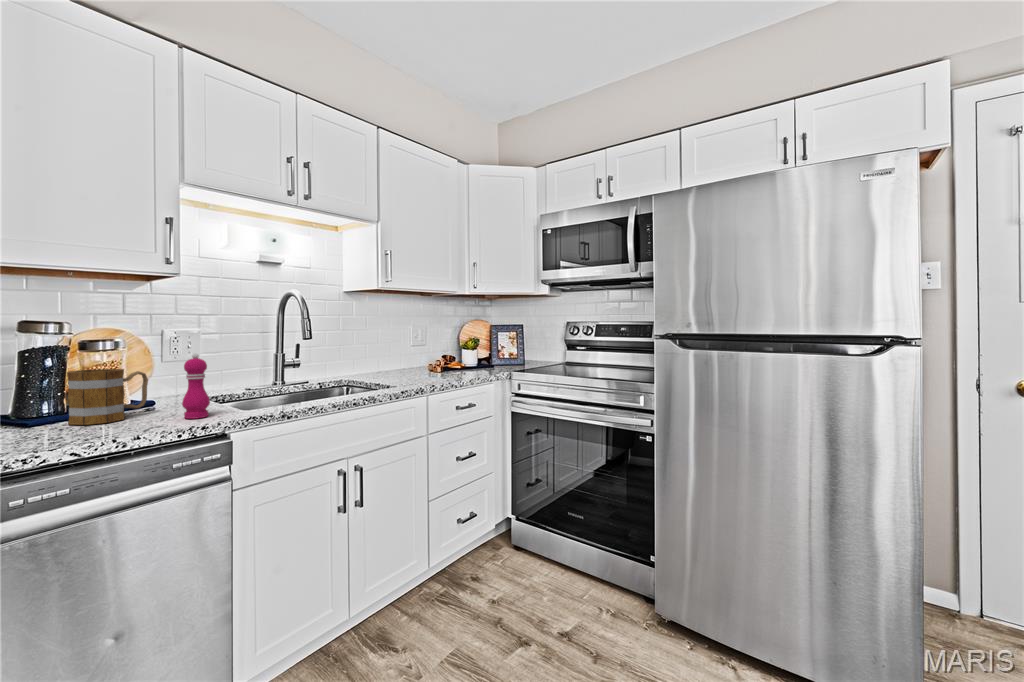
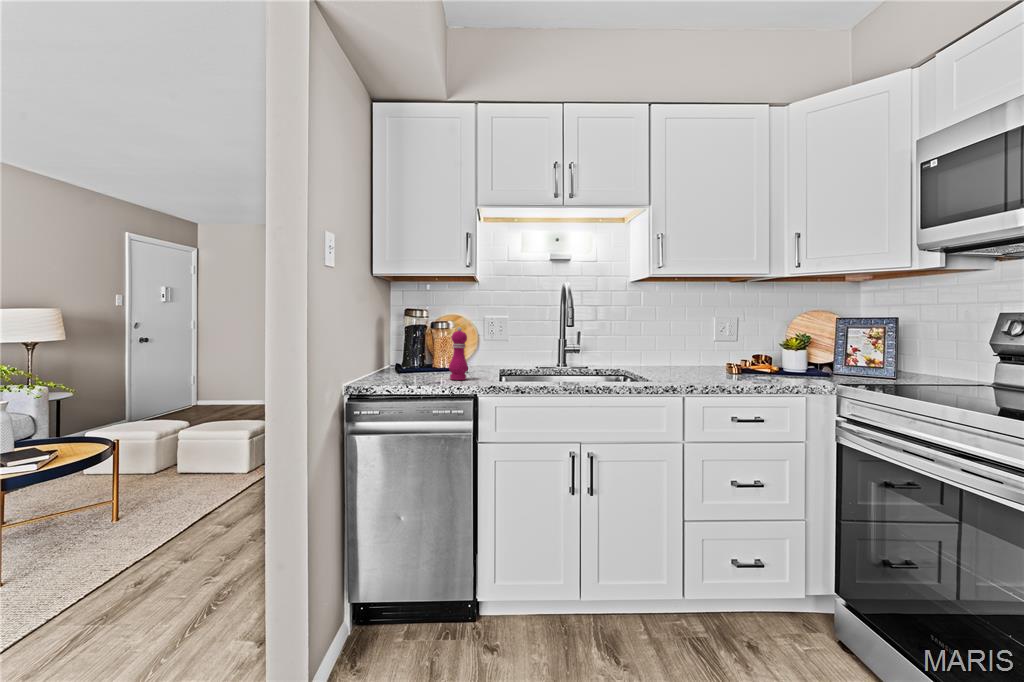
mug: present [67,369,148,425] -> none [393,337,442,375]

